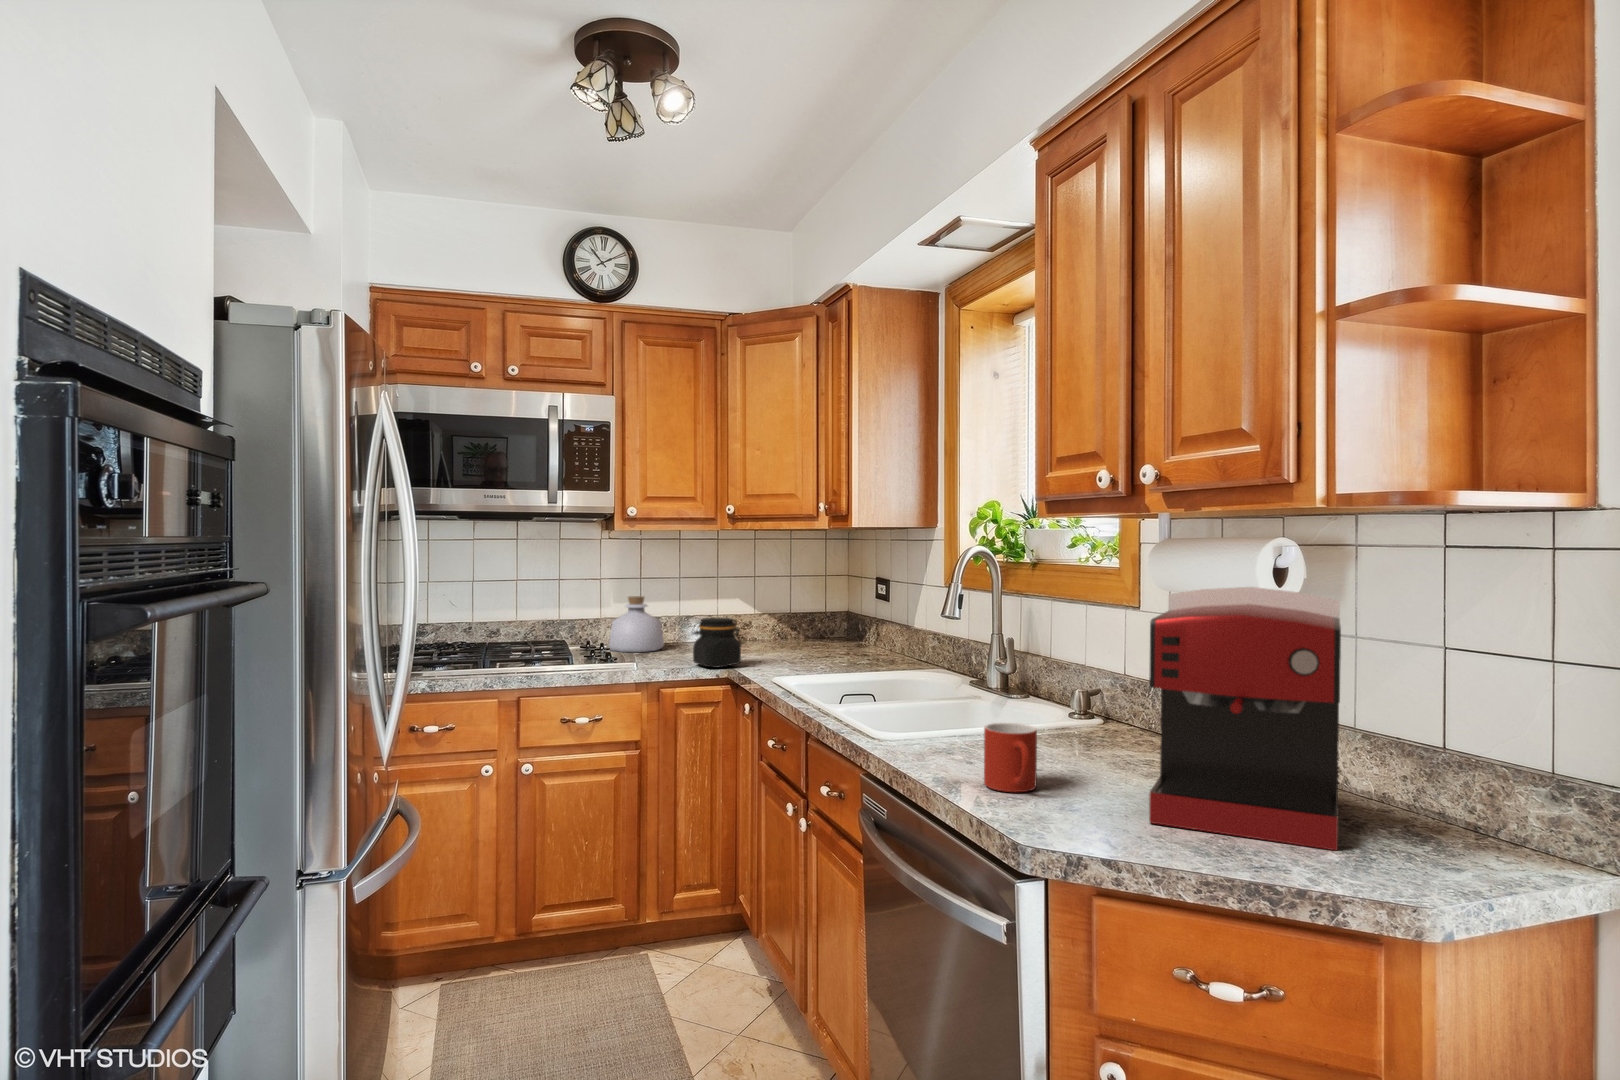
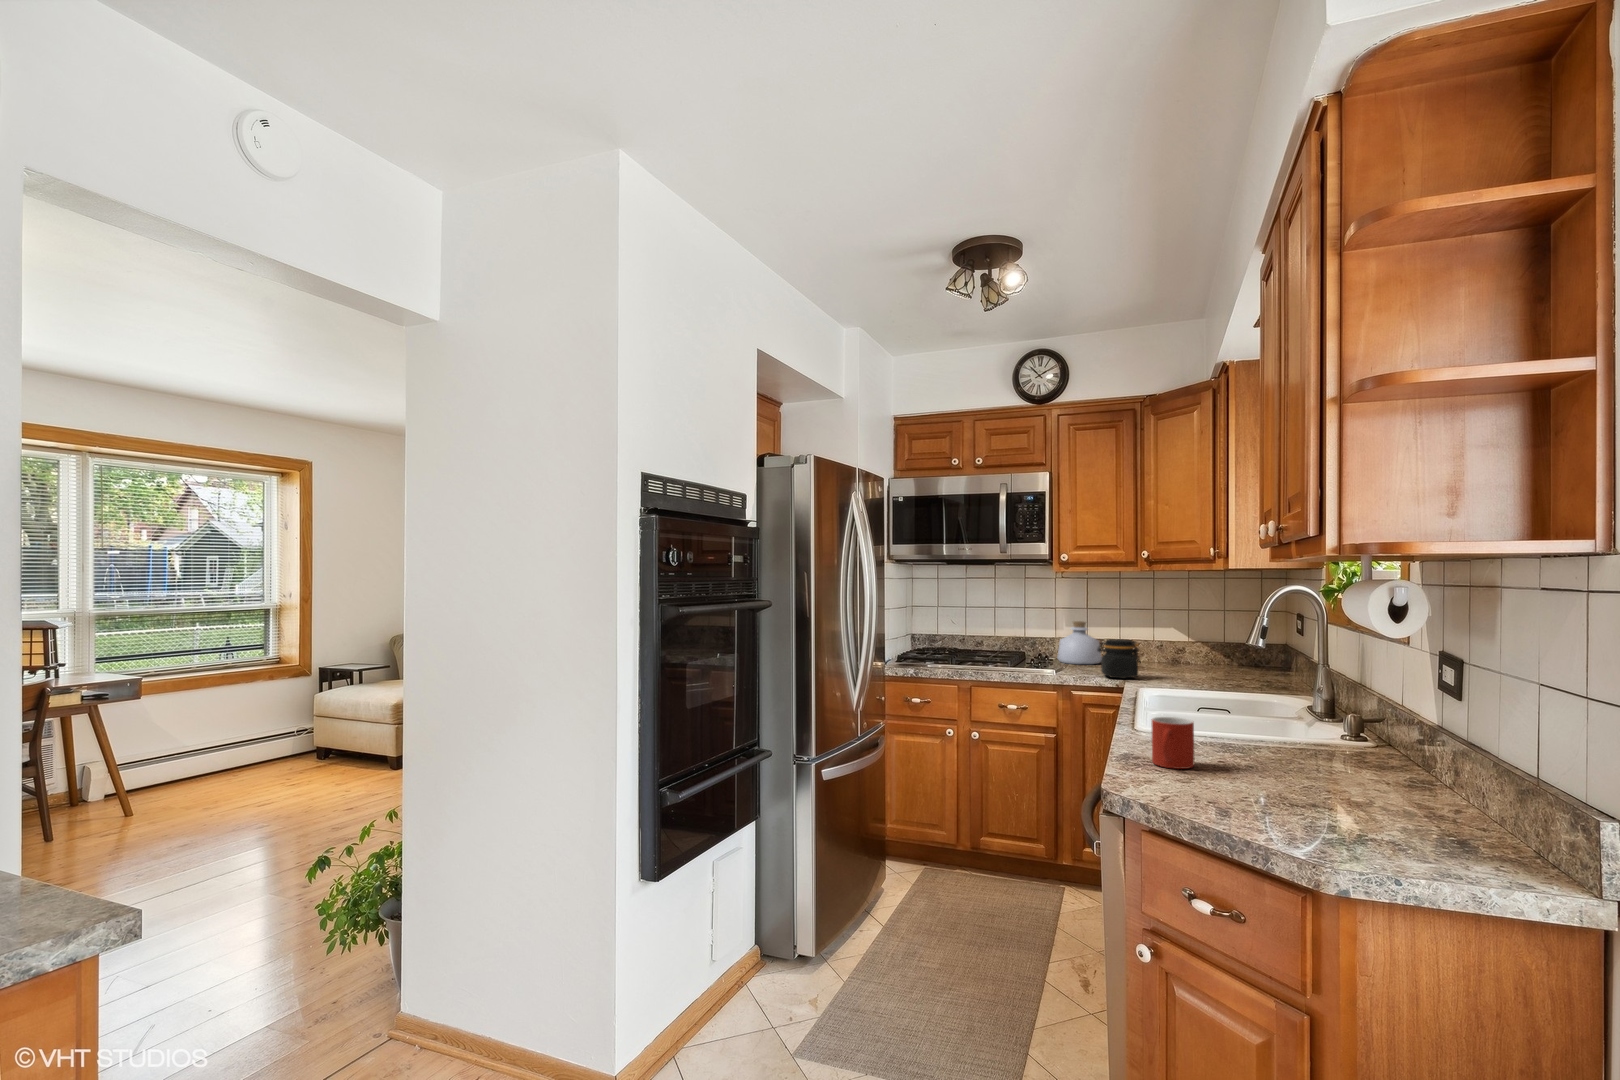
coffee maker: present [1149,587,1341,850] -> none [1220,618,1451,833]

